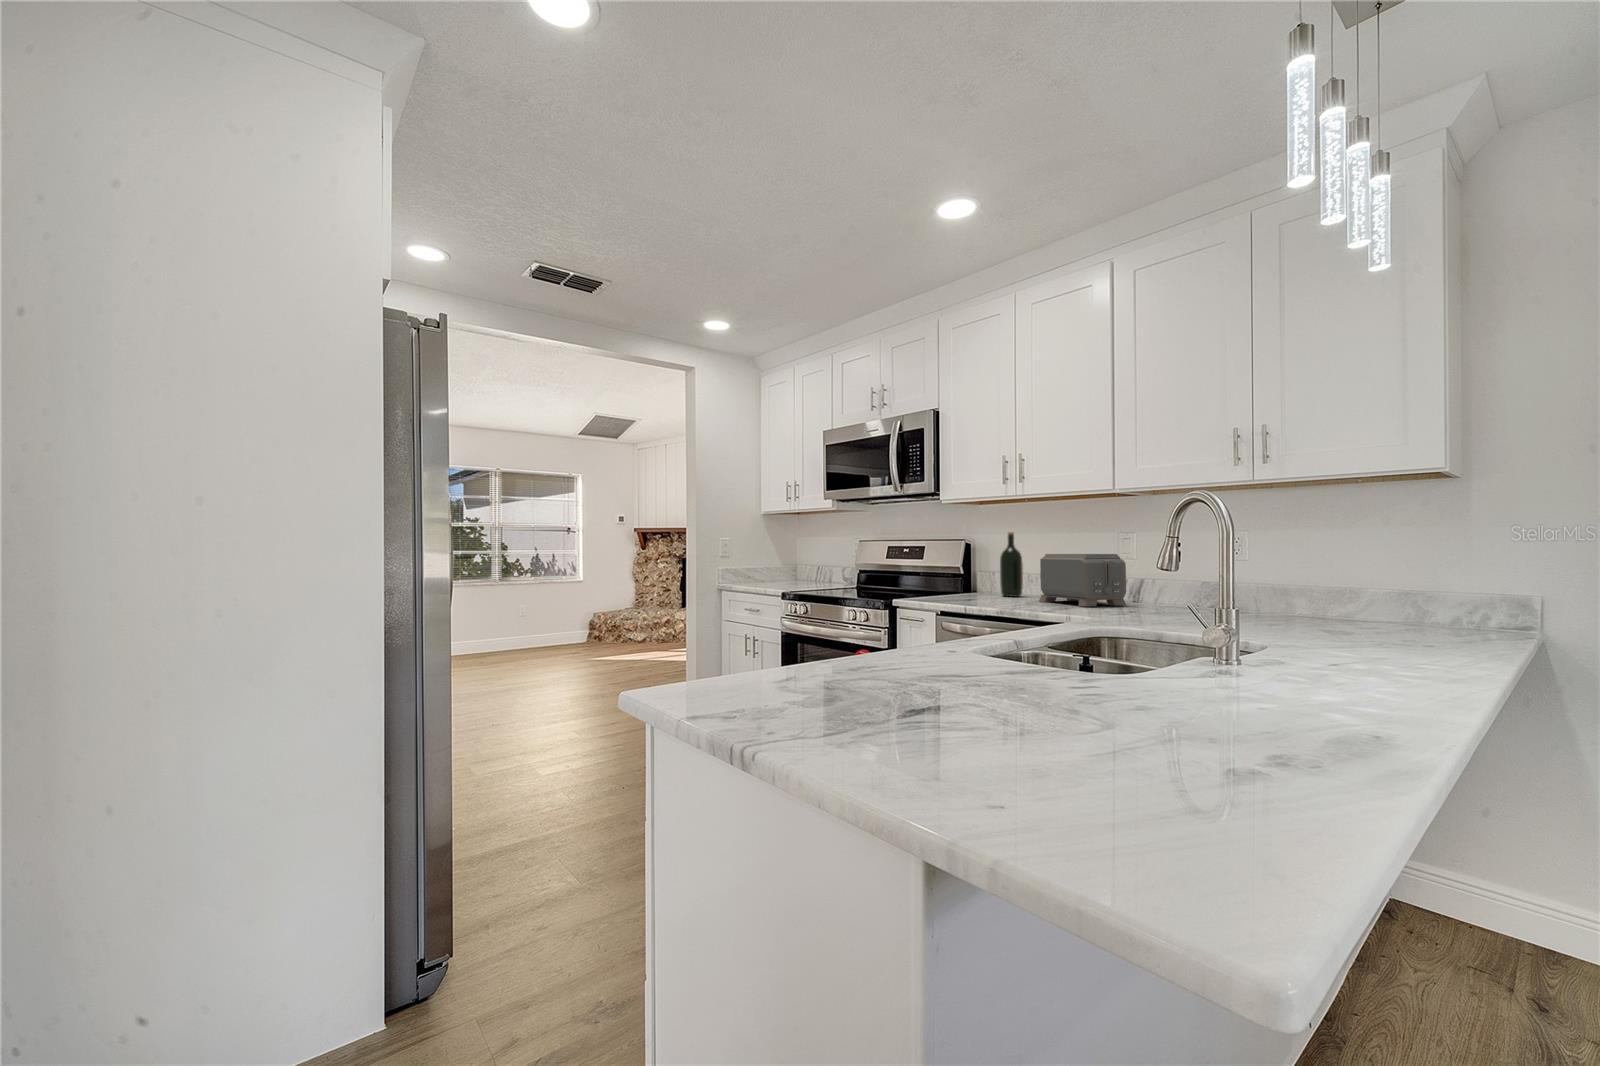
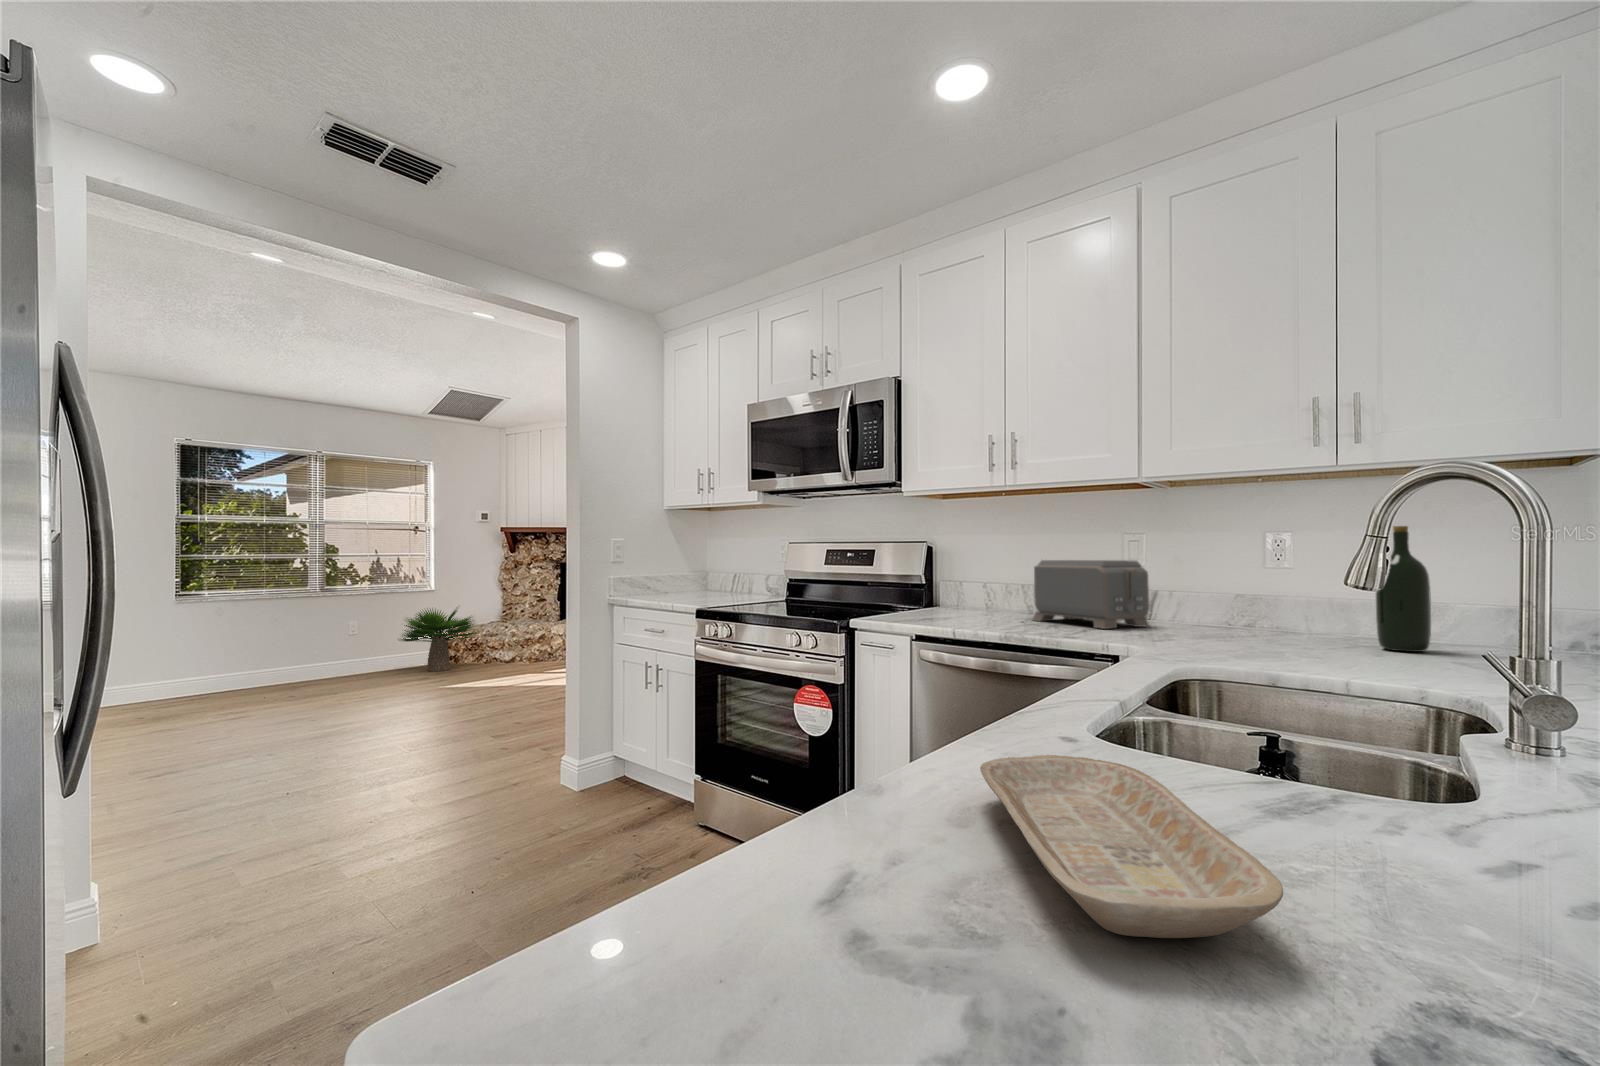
wine bottle: present [1000,532,1023,597] -> present [1376,526,1431,652]
potted plant: none [552,592,620,648] -> present [400,607,477,671]
tray: none [857,647,945,691] -> present [980,755,1283,938]

